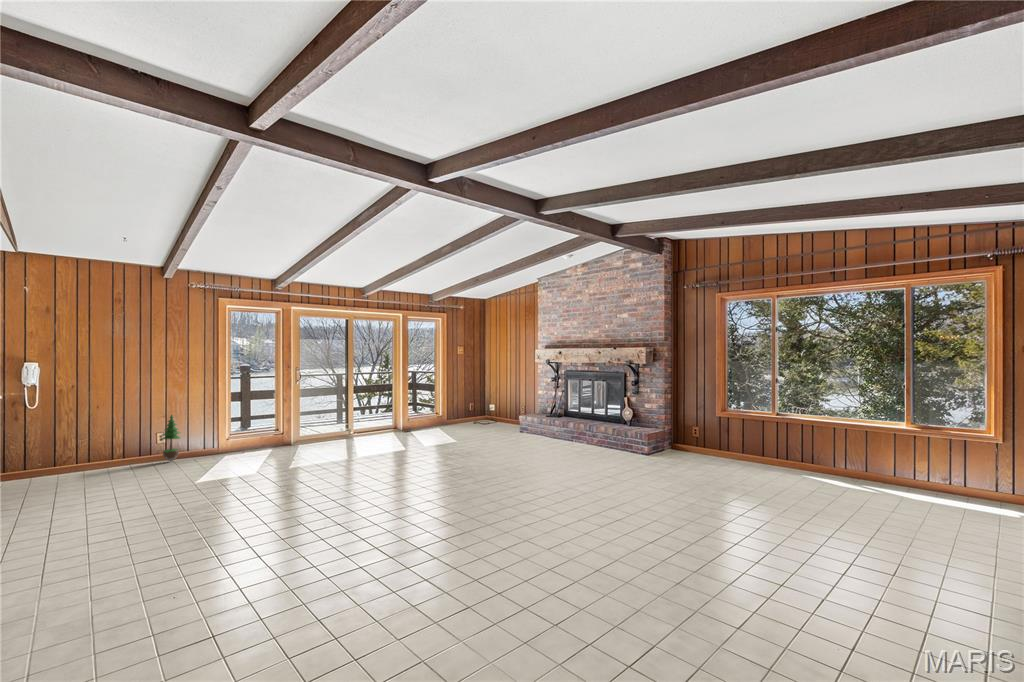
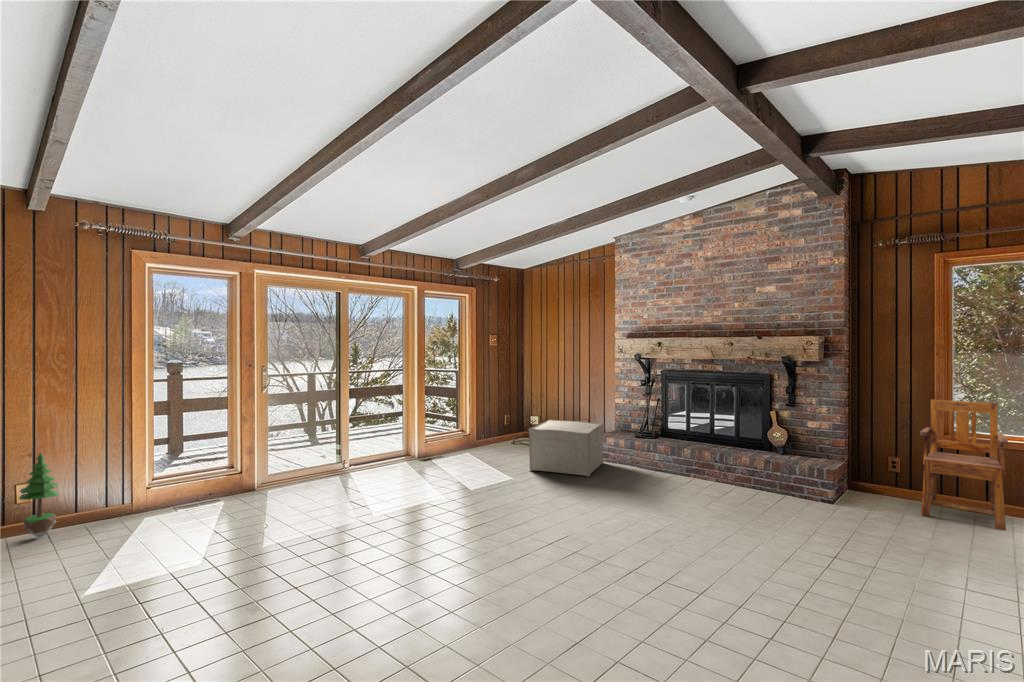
armchair: none [695,388,749,468] -> present [920,399,1008,530]
ottoman: none [469,405,524,441] -> present [529,419,603,477]

